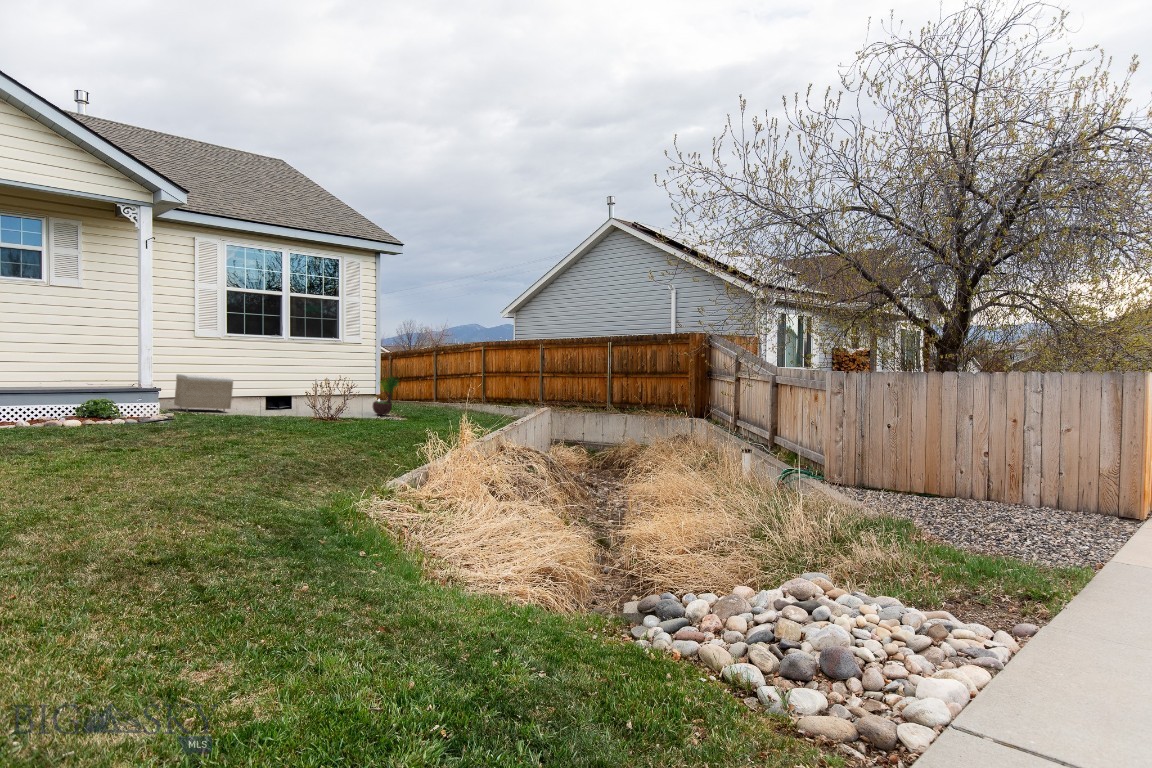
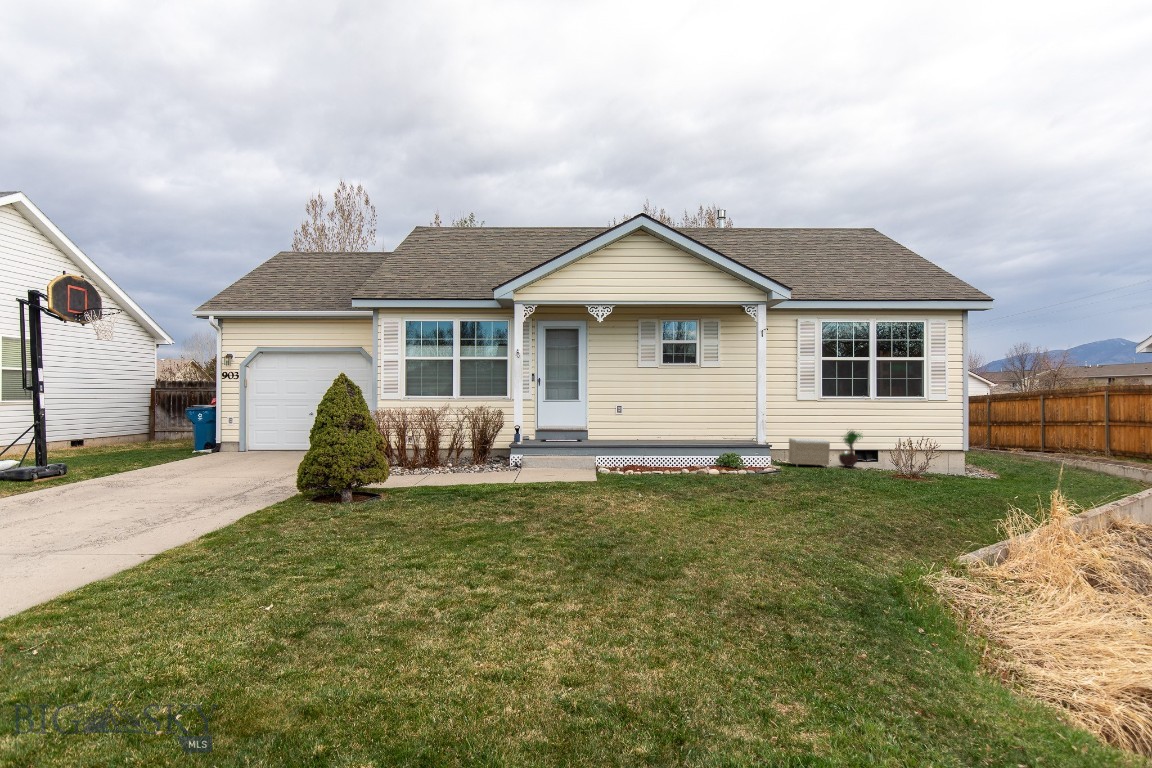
potted tree: present [373,377,399,415] -> present [839,430,863,467]

